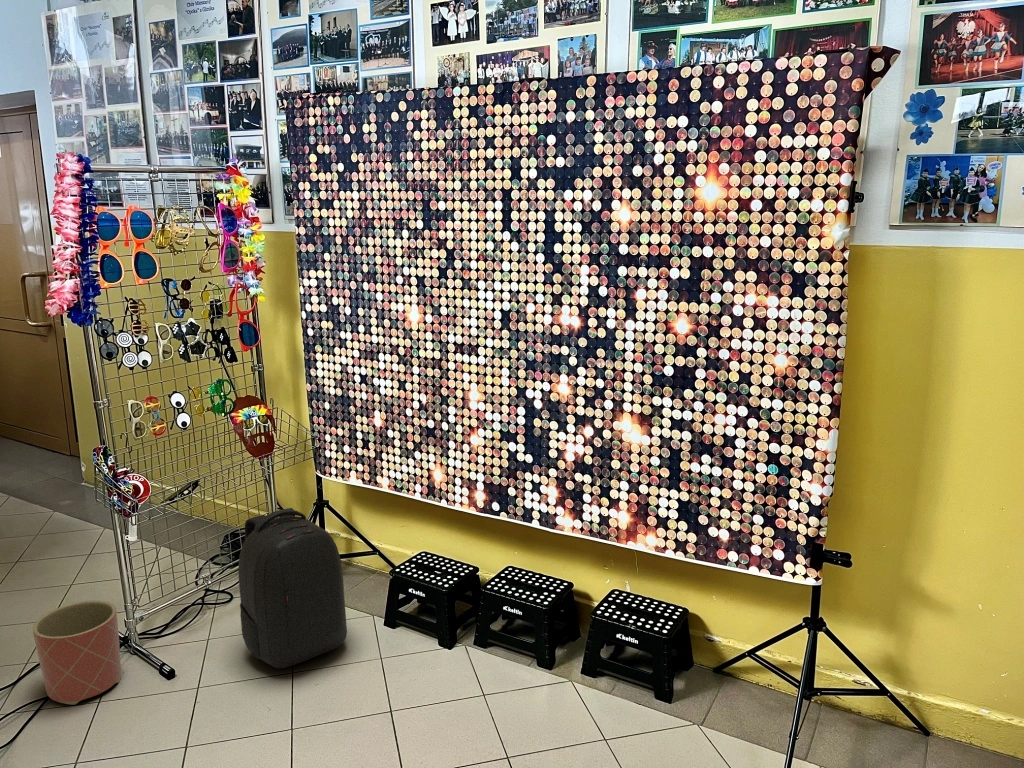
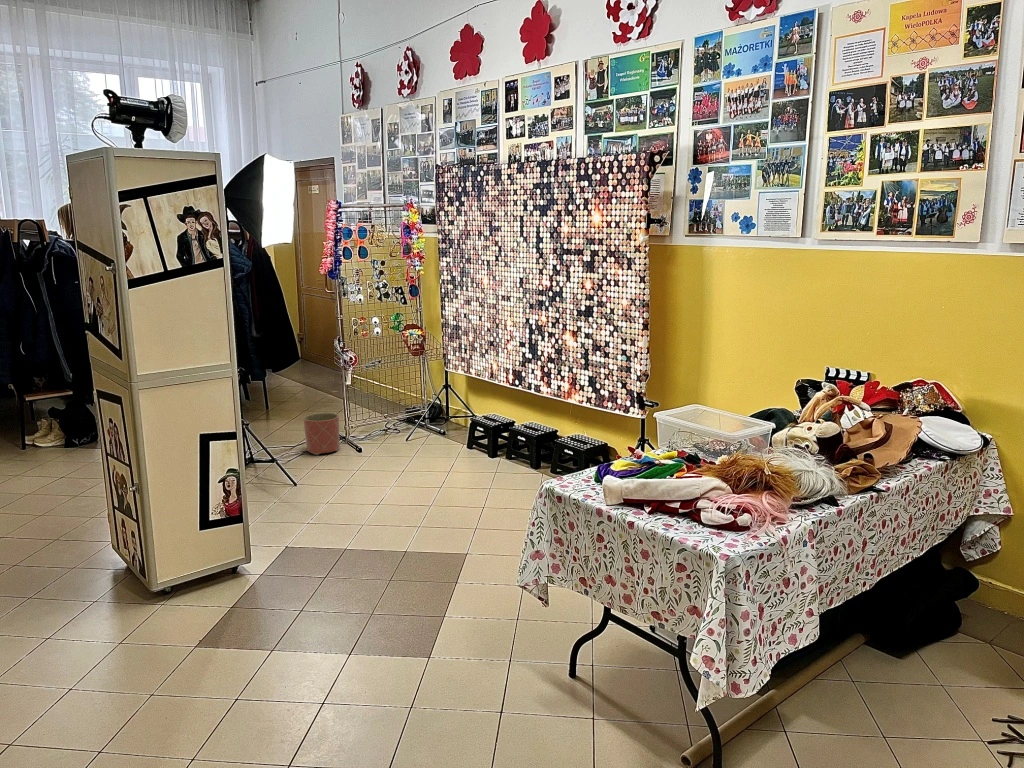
backpack: present [238,508,347,668] -> none [393,377,443,453]

